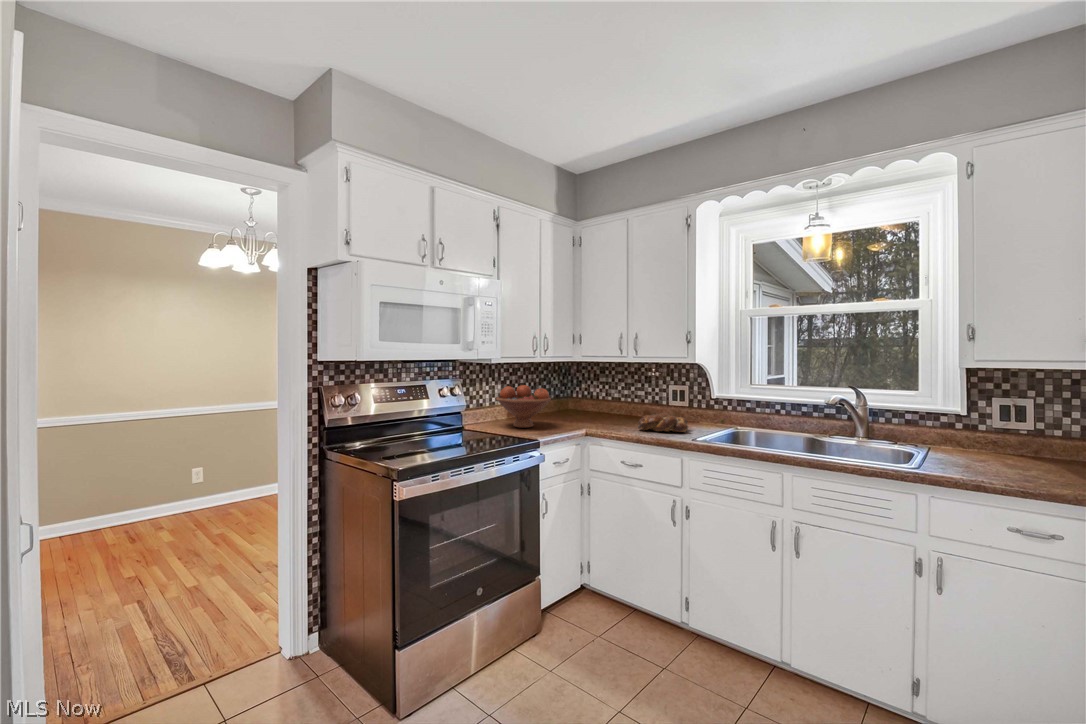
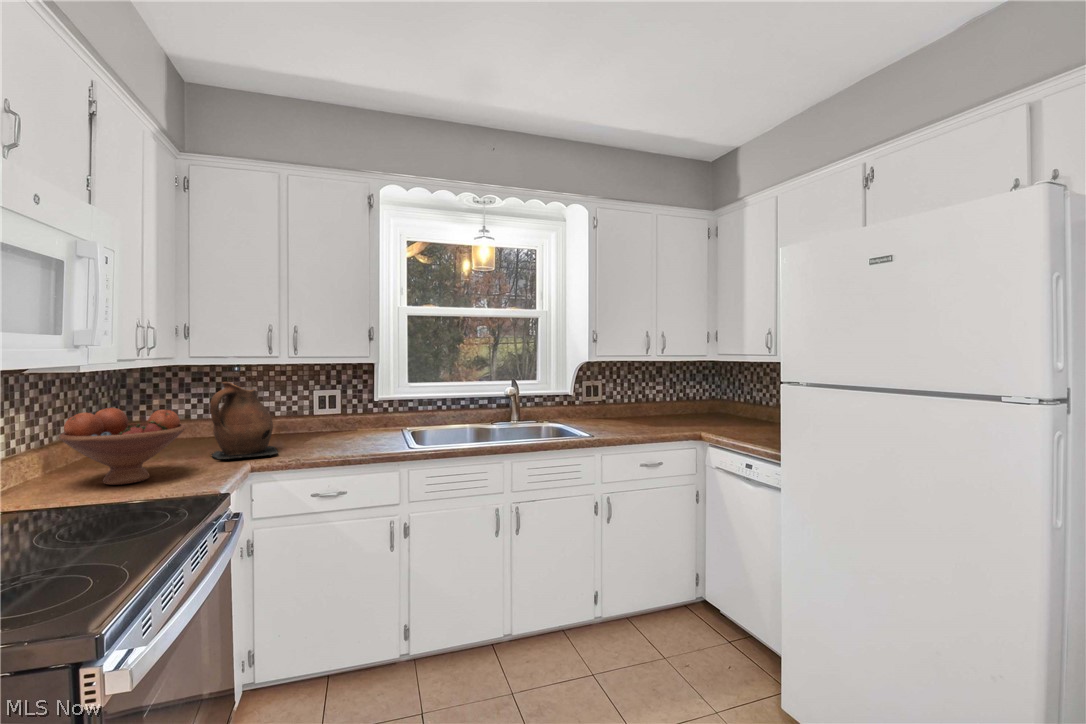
ceramic pitcher: none [574,374,620,428] -> present [210,382,278,459]
bread loaf: present [638,413,688,432] -> none [317,424,383,450]

